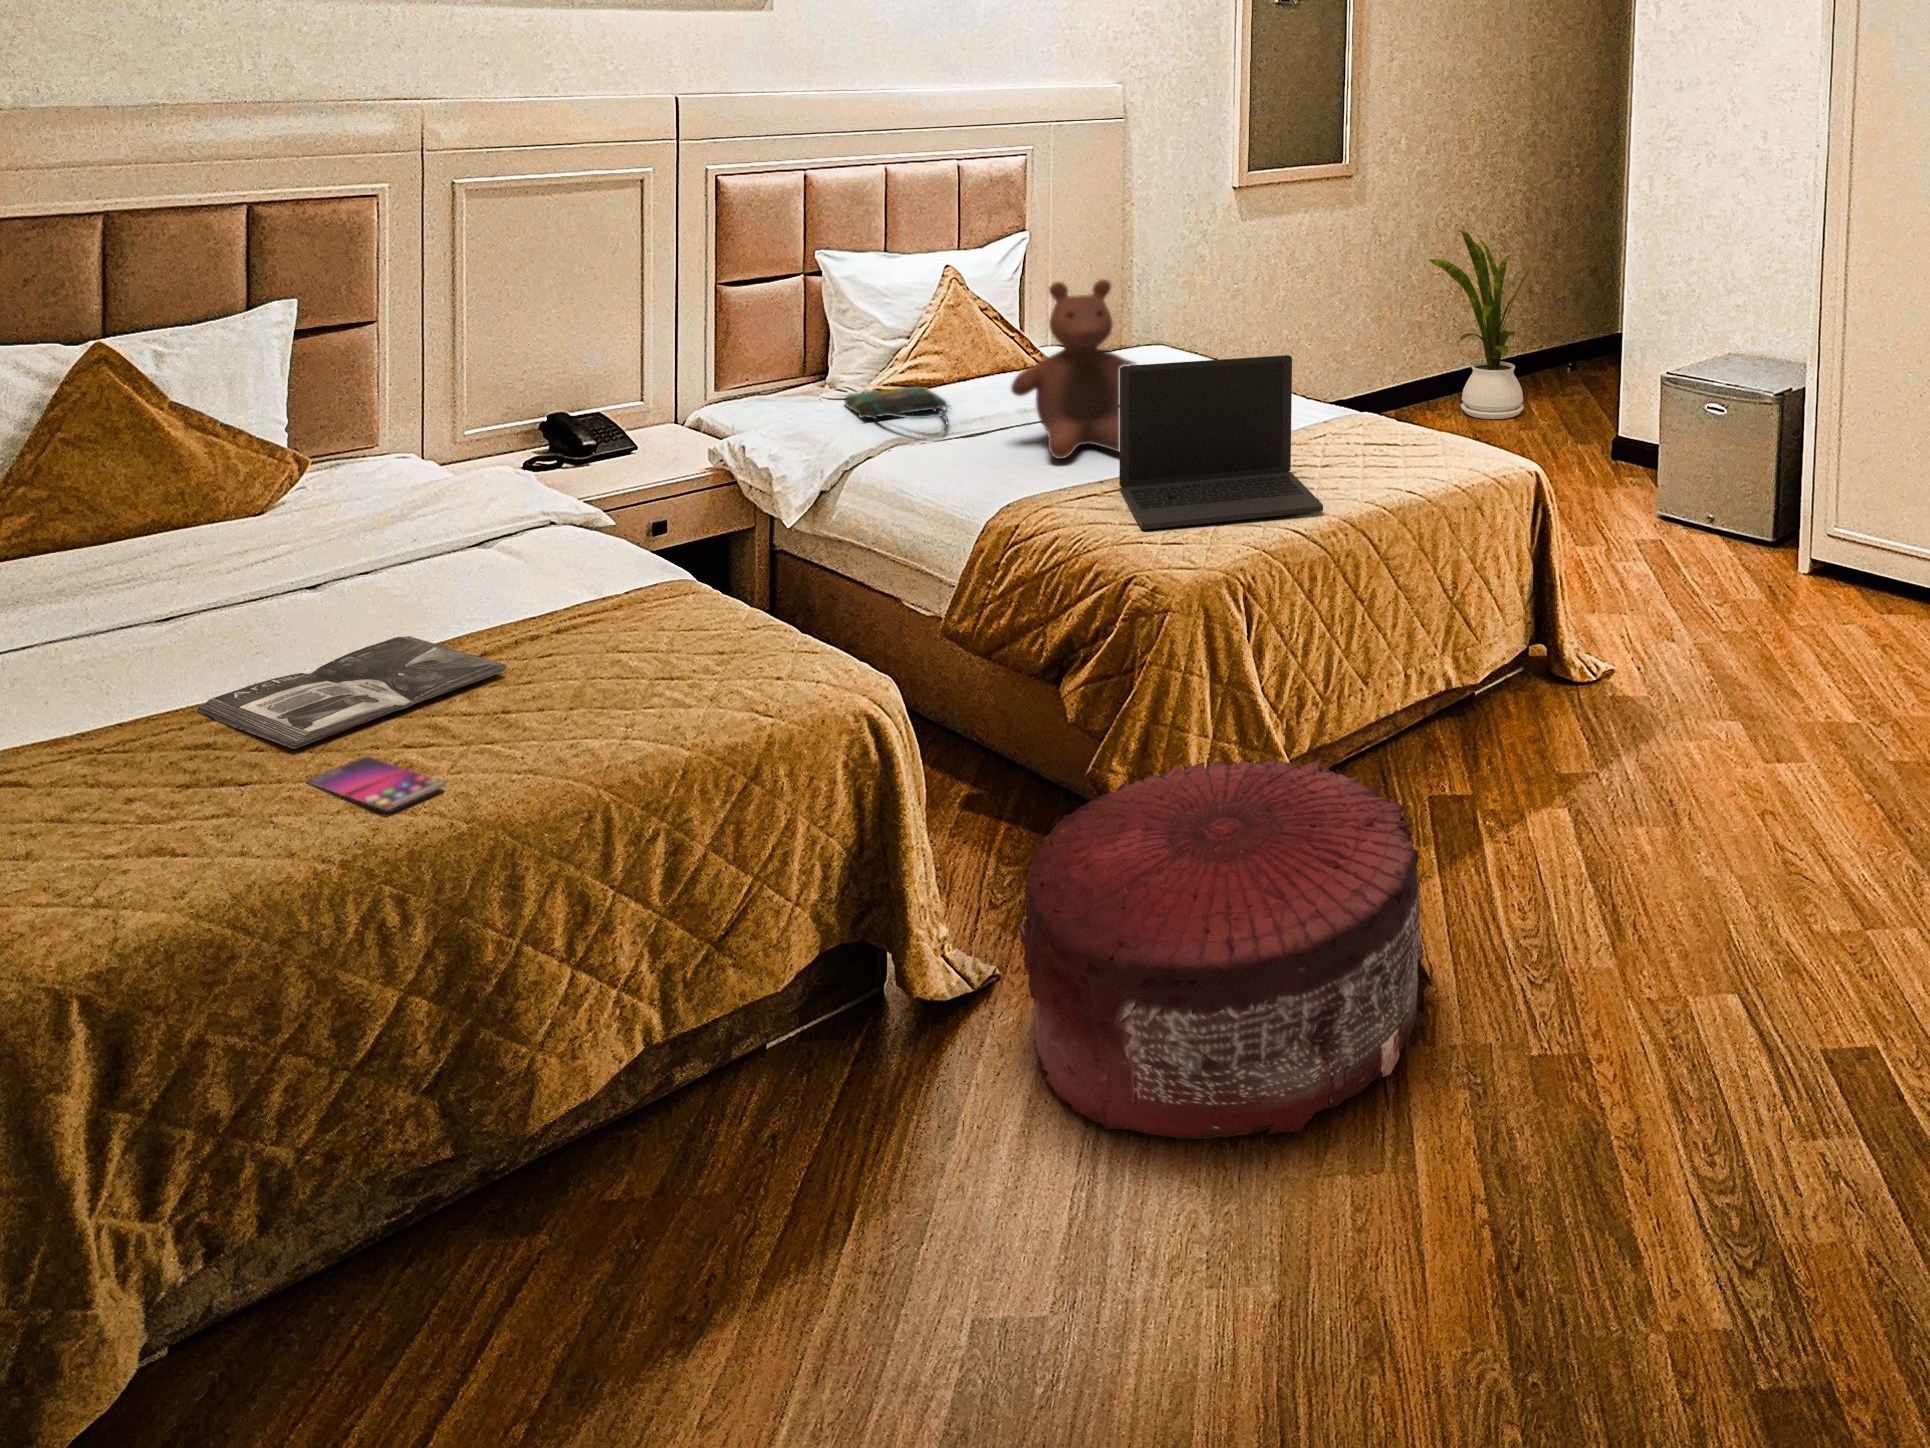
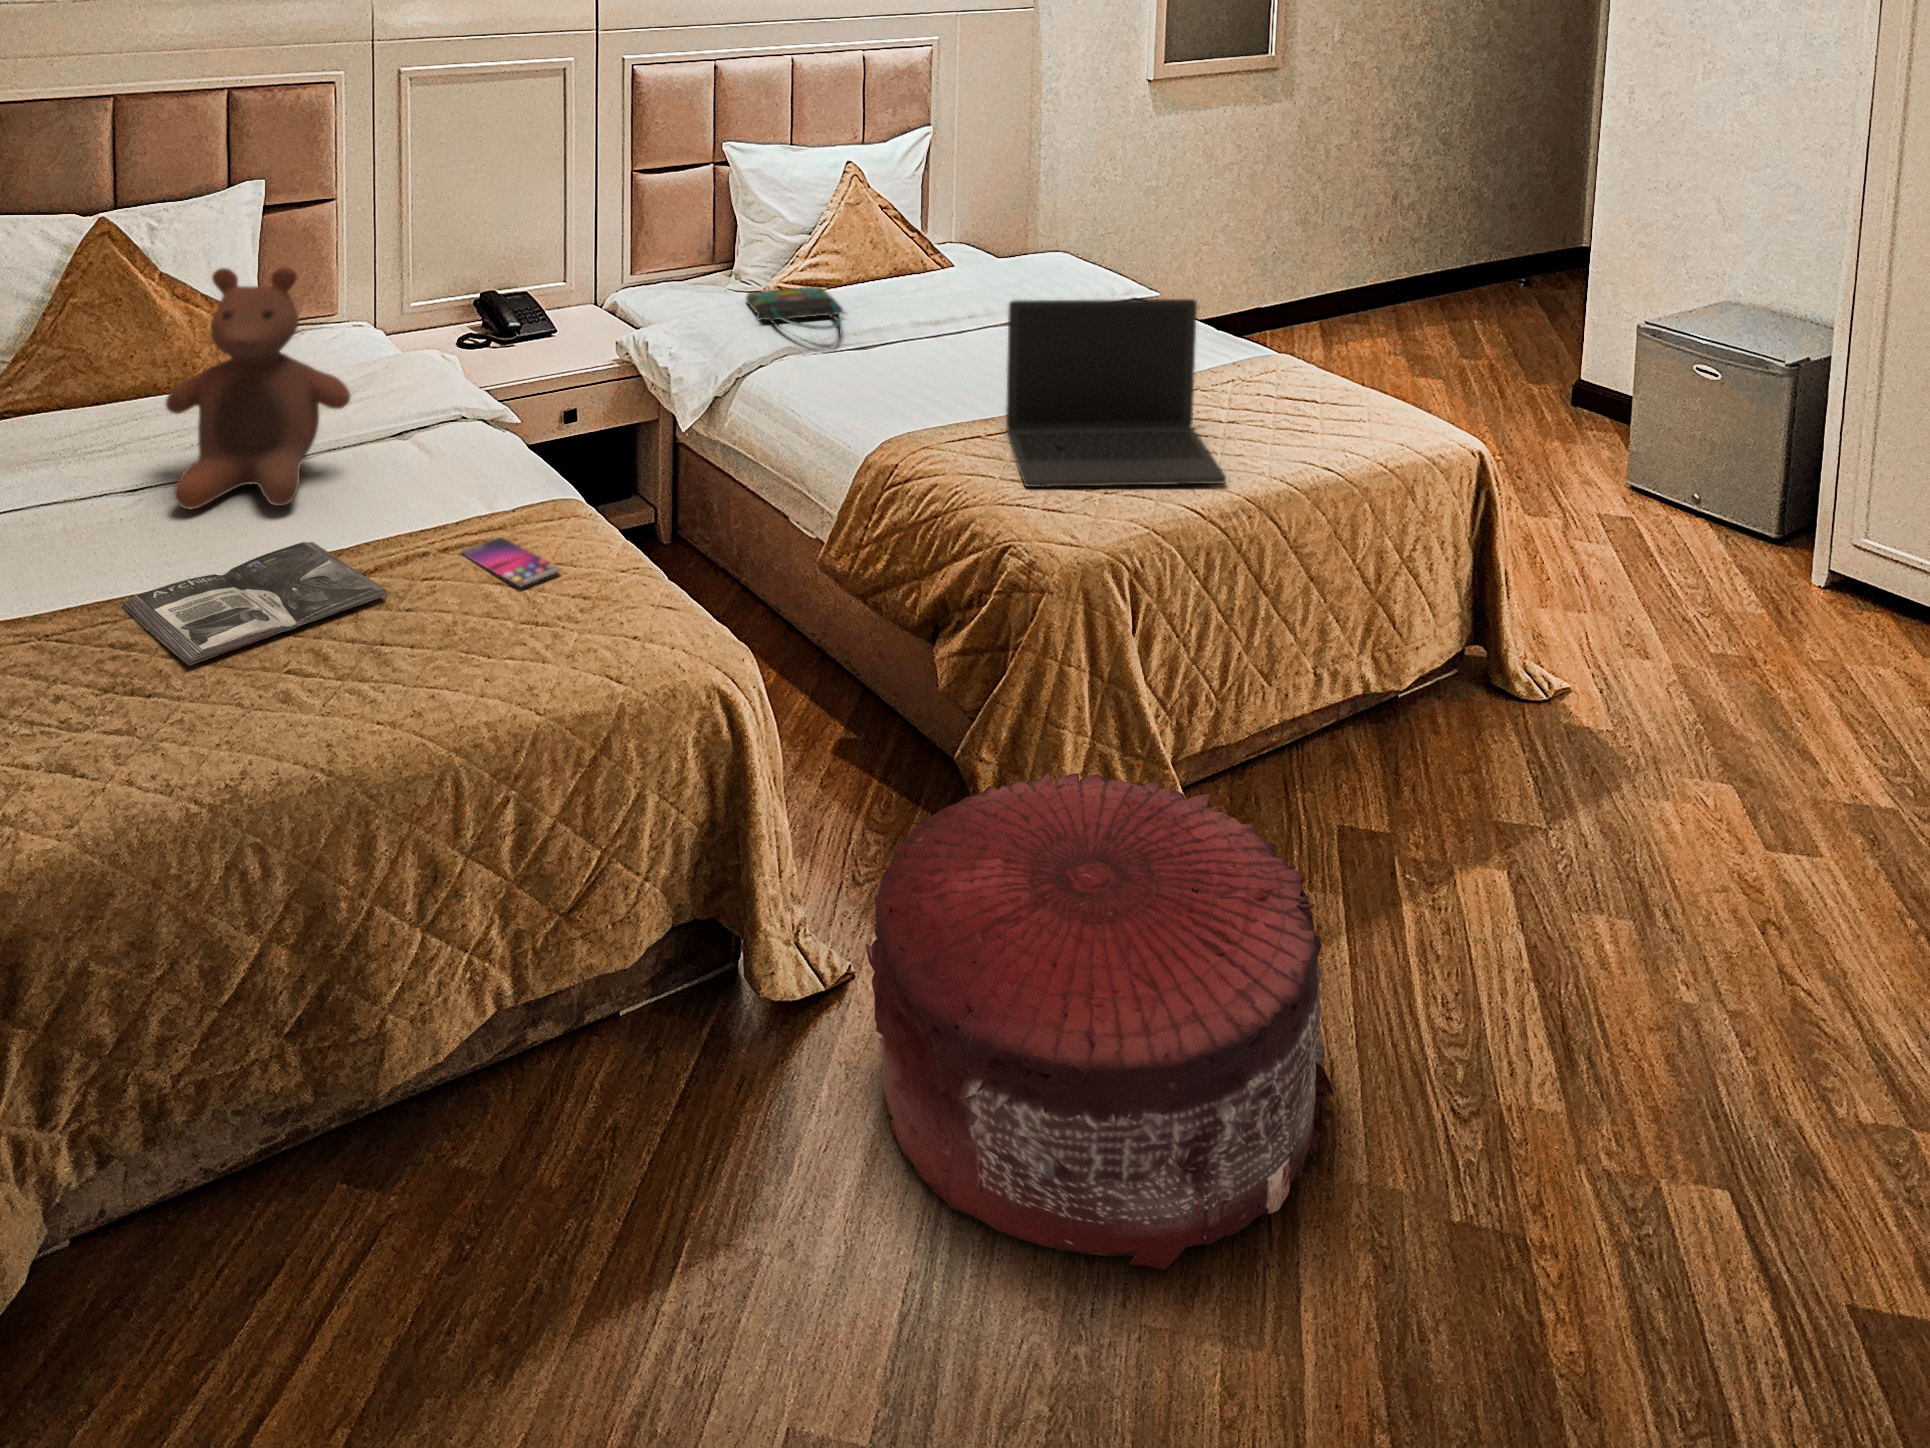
house plant: present [1429,230,1539,419] -> none [1360,131,1493,338]
stuffed bear: present [1011,279,1136,459] -> present [166,267,351,510]
smartphone: present [307,757,446,810] -> present [461,537,561,586]

